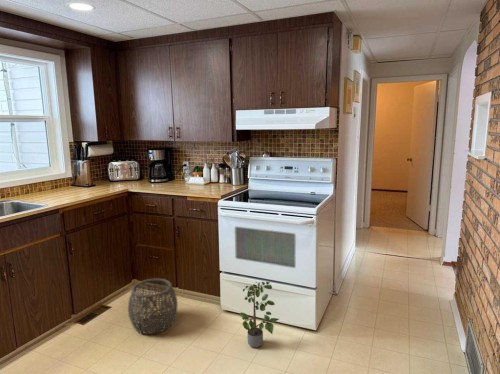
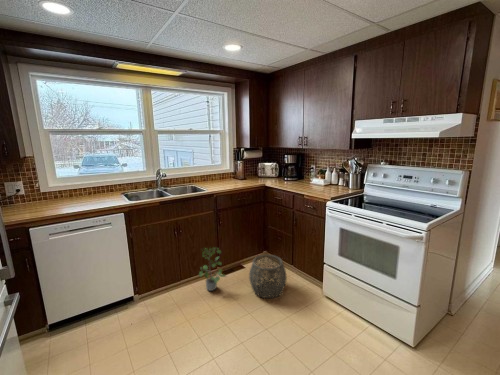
potted plant: present [240,282,279,347] -> present [199,248,225,291]

